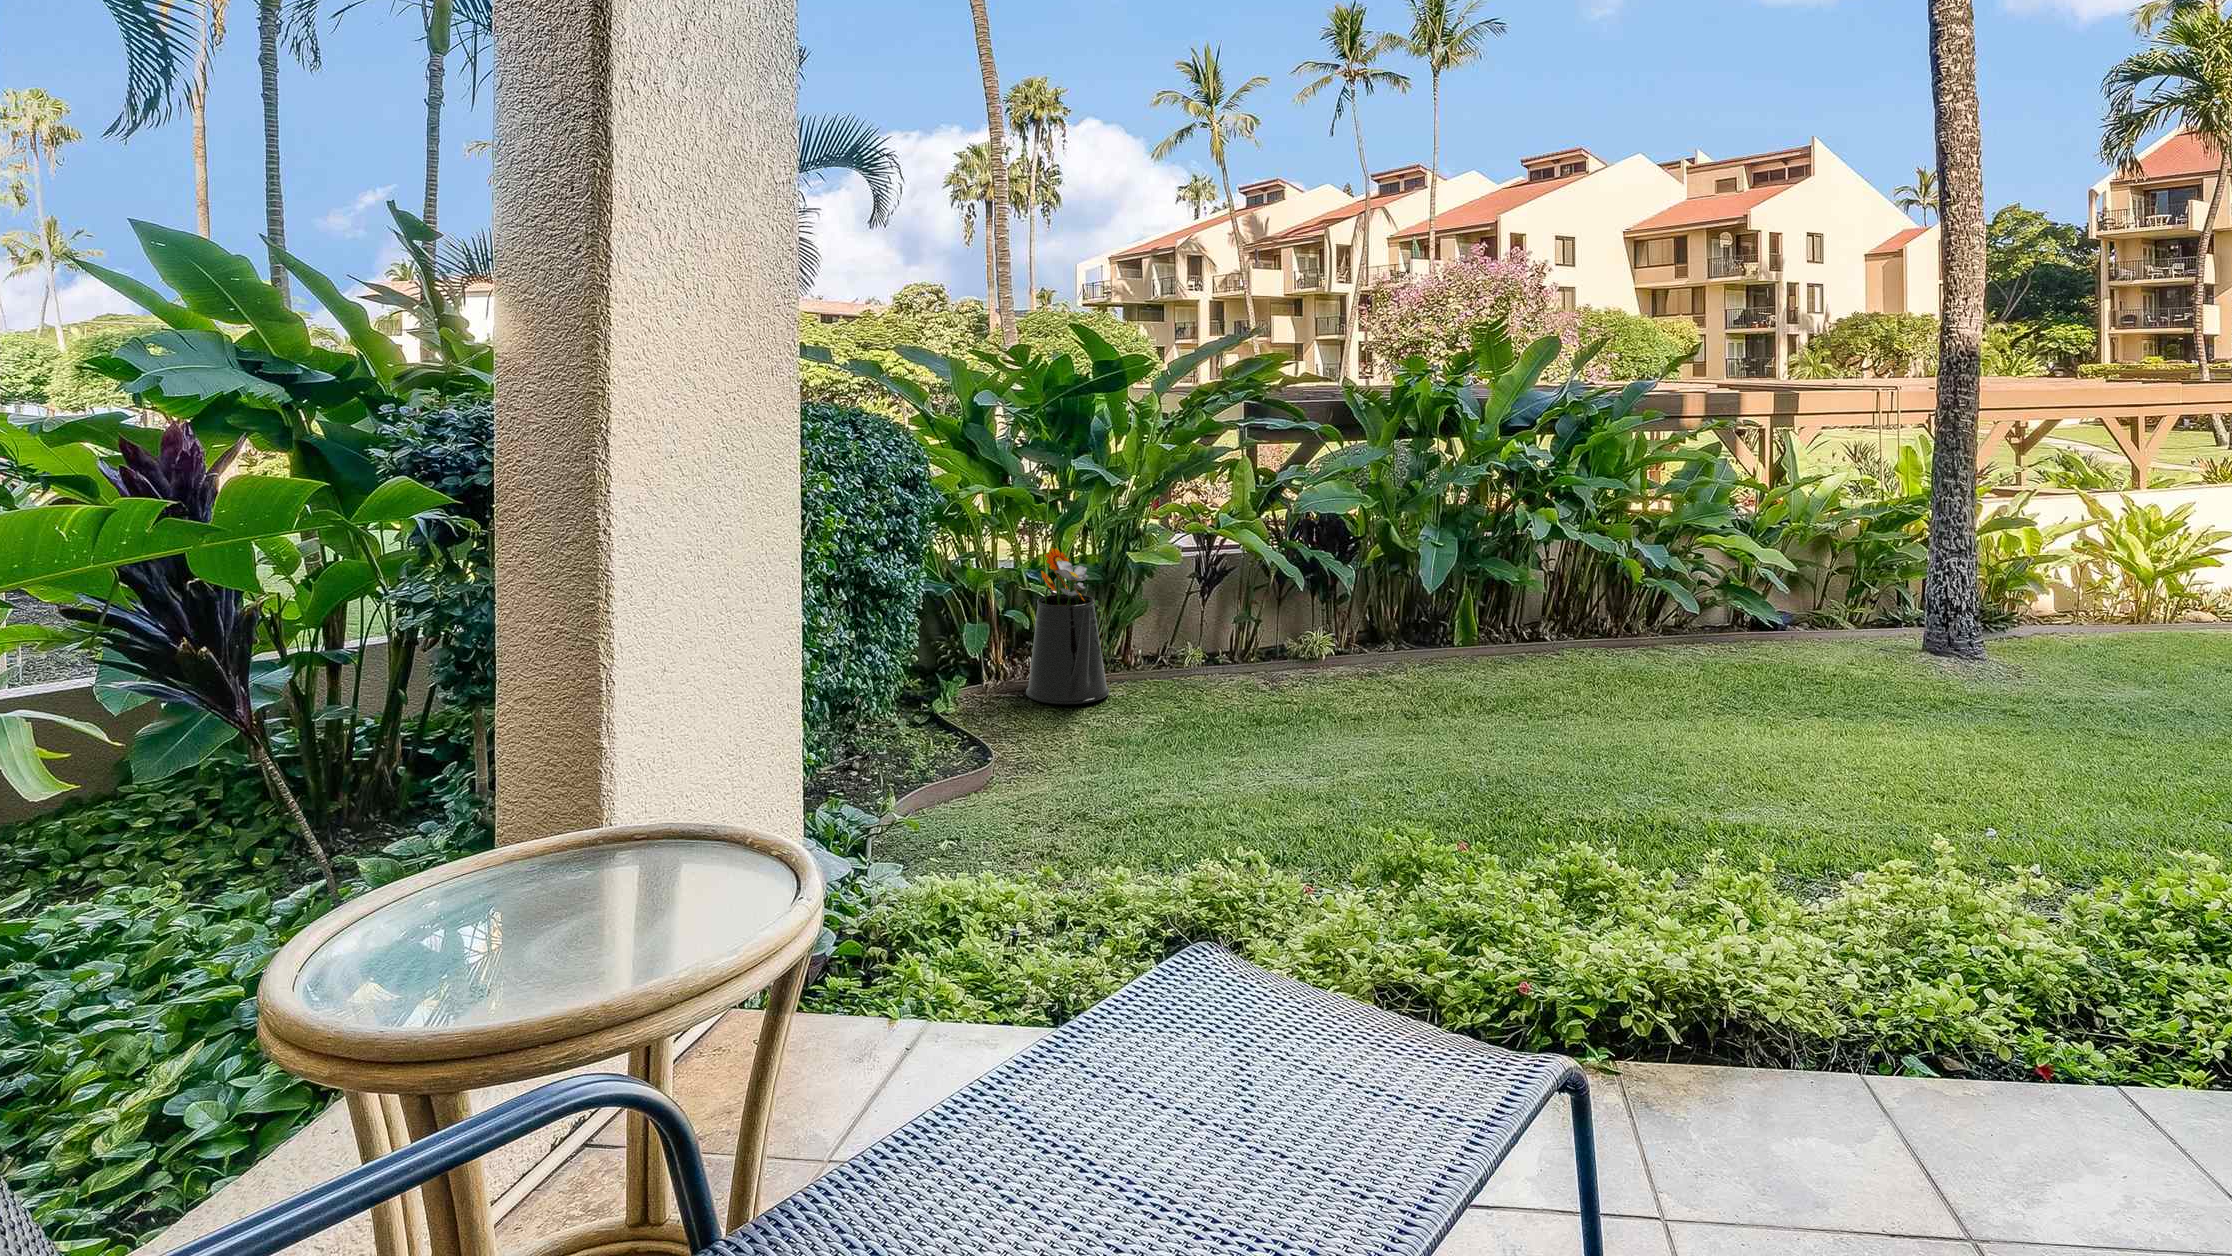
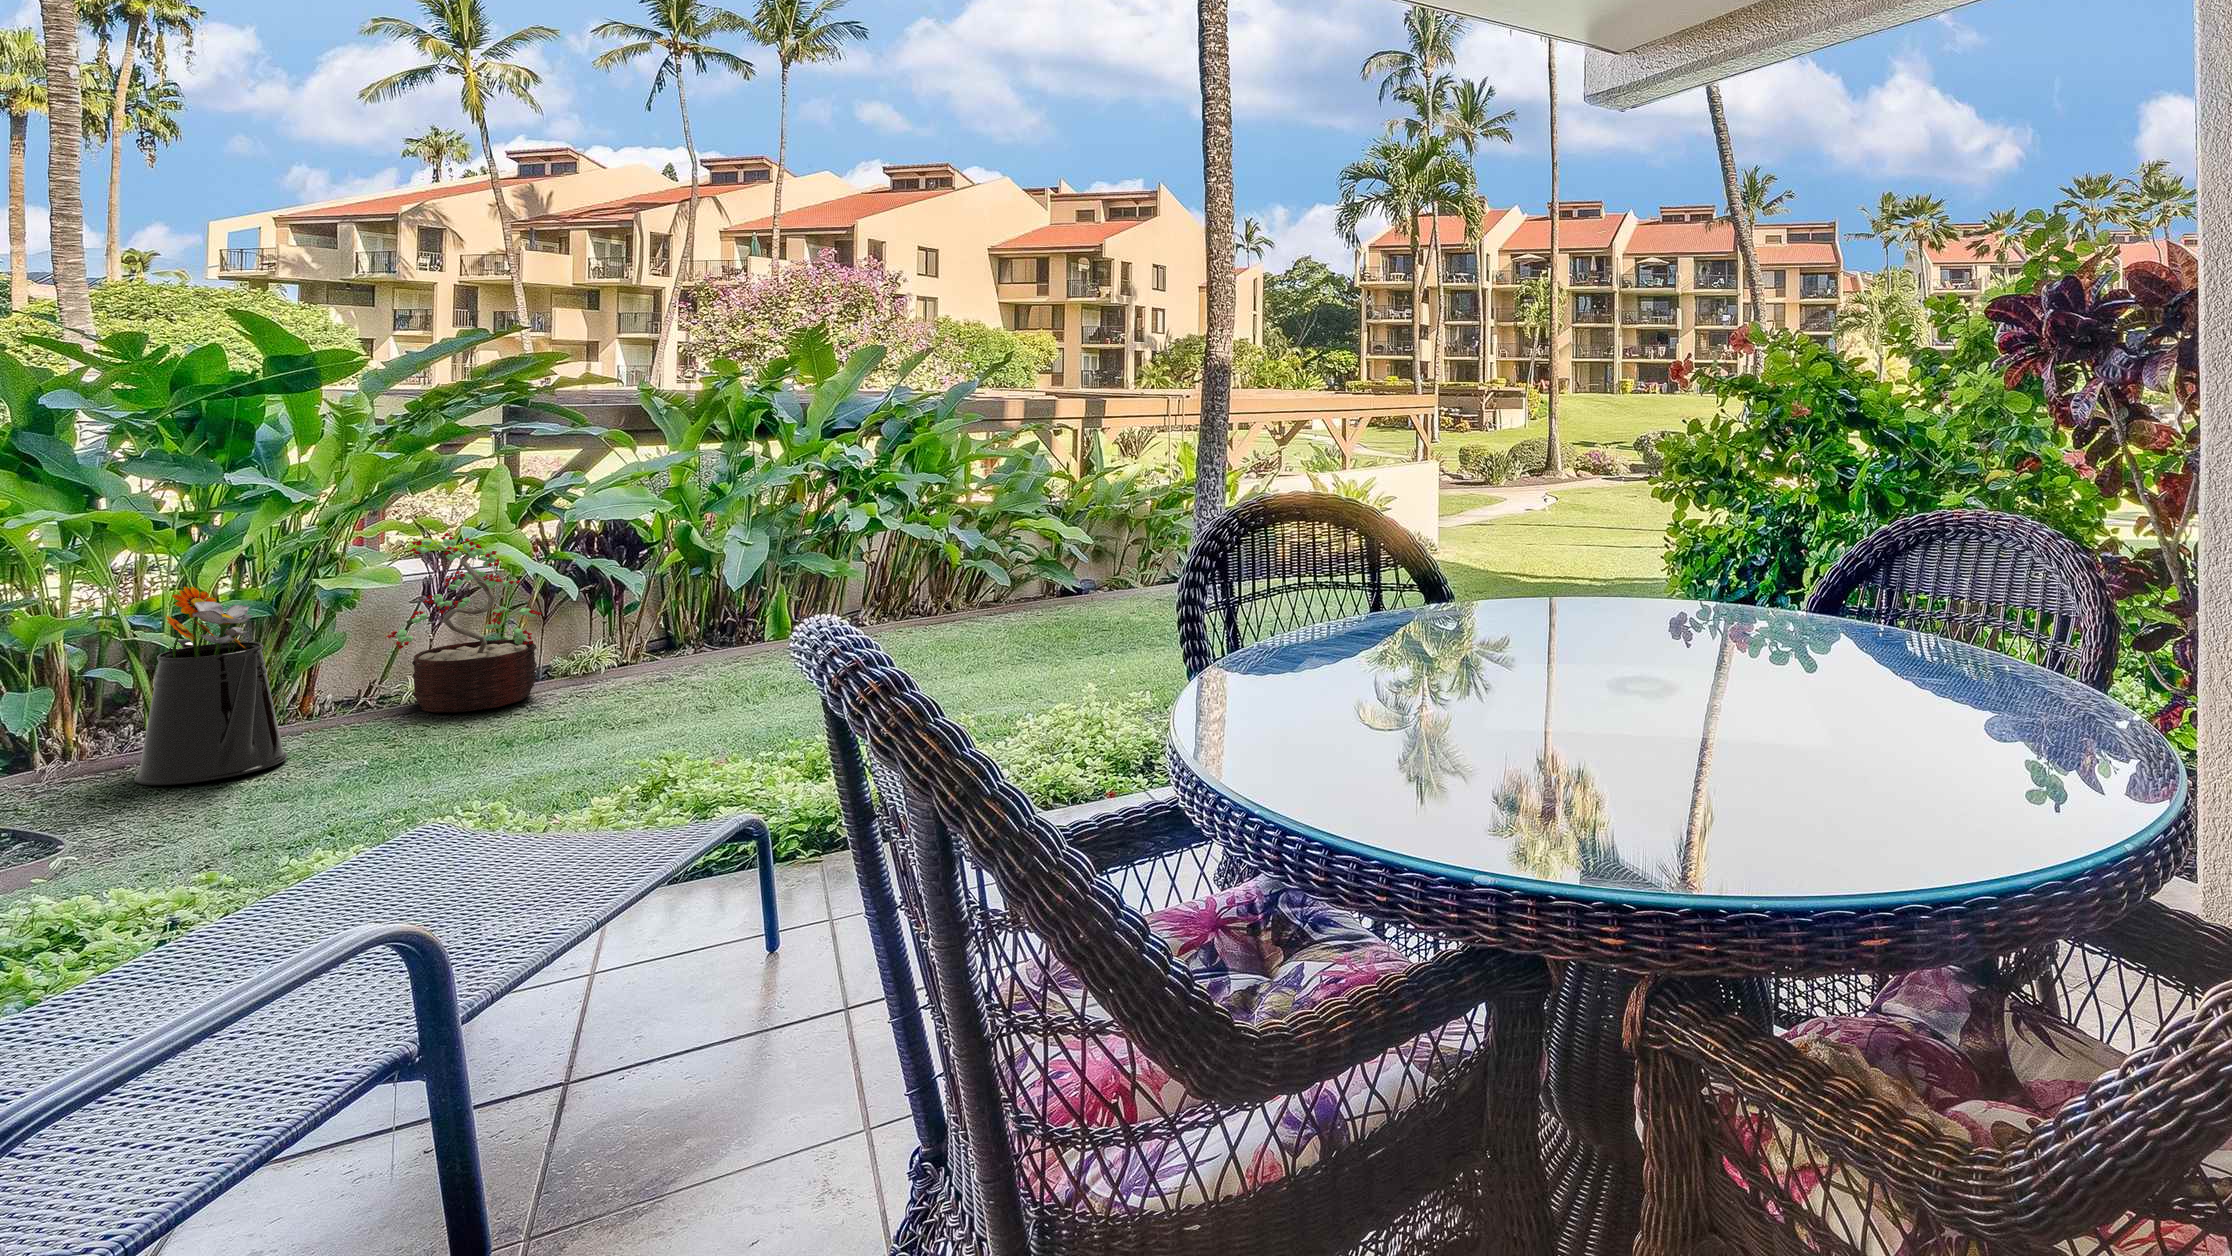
decorative plant: none [1169,514,1273,673] -> present [386,532,541,713]

